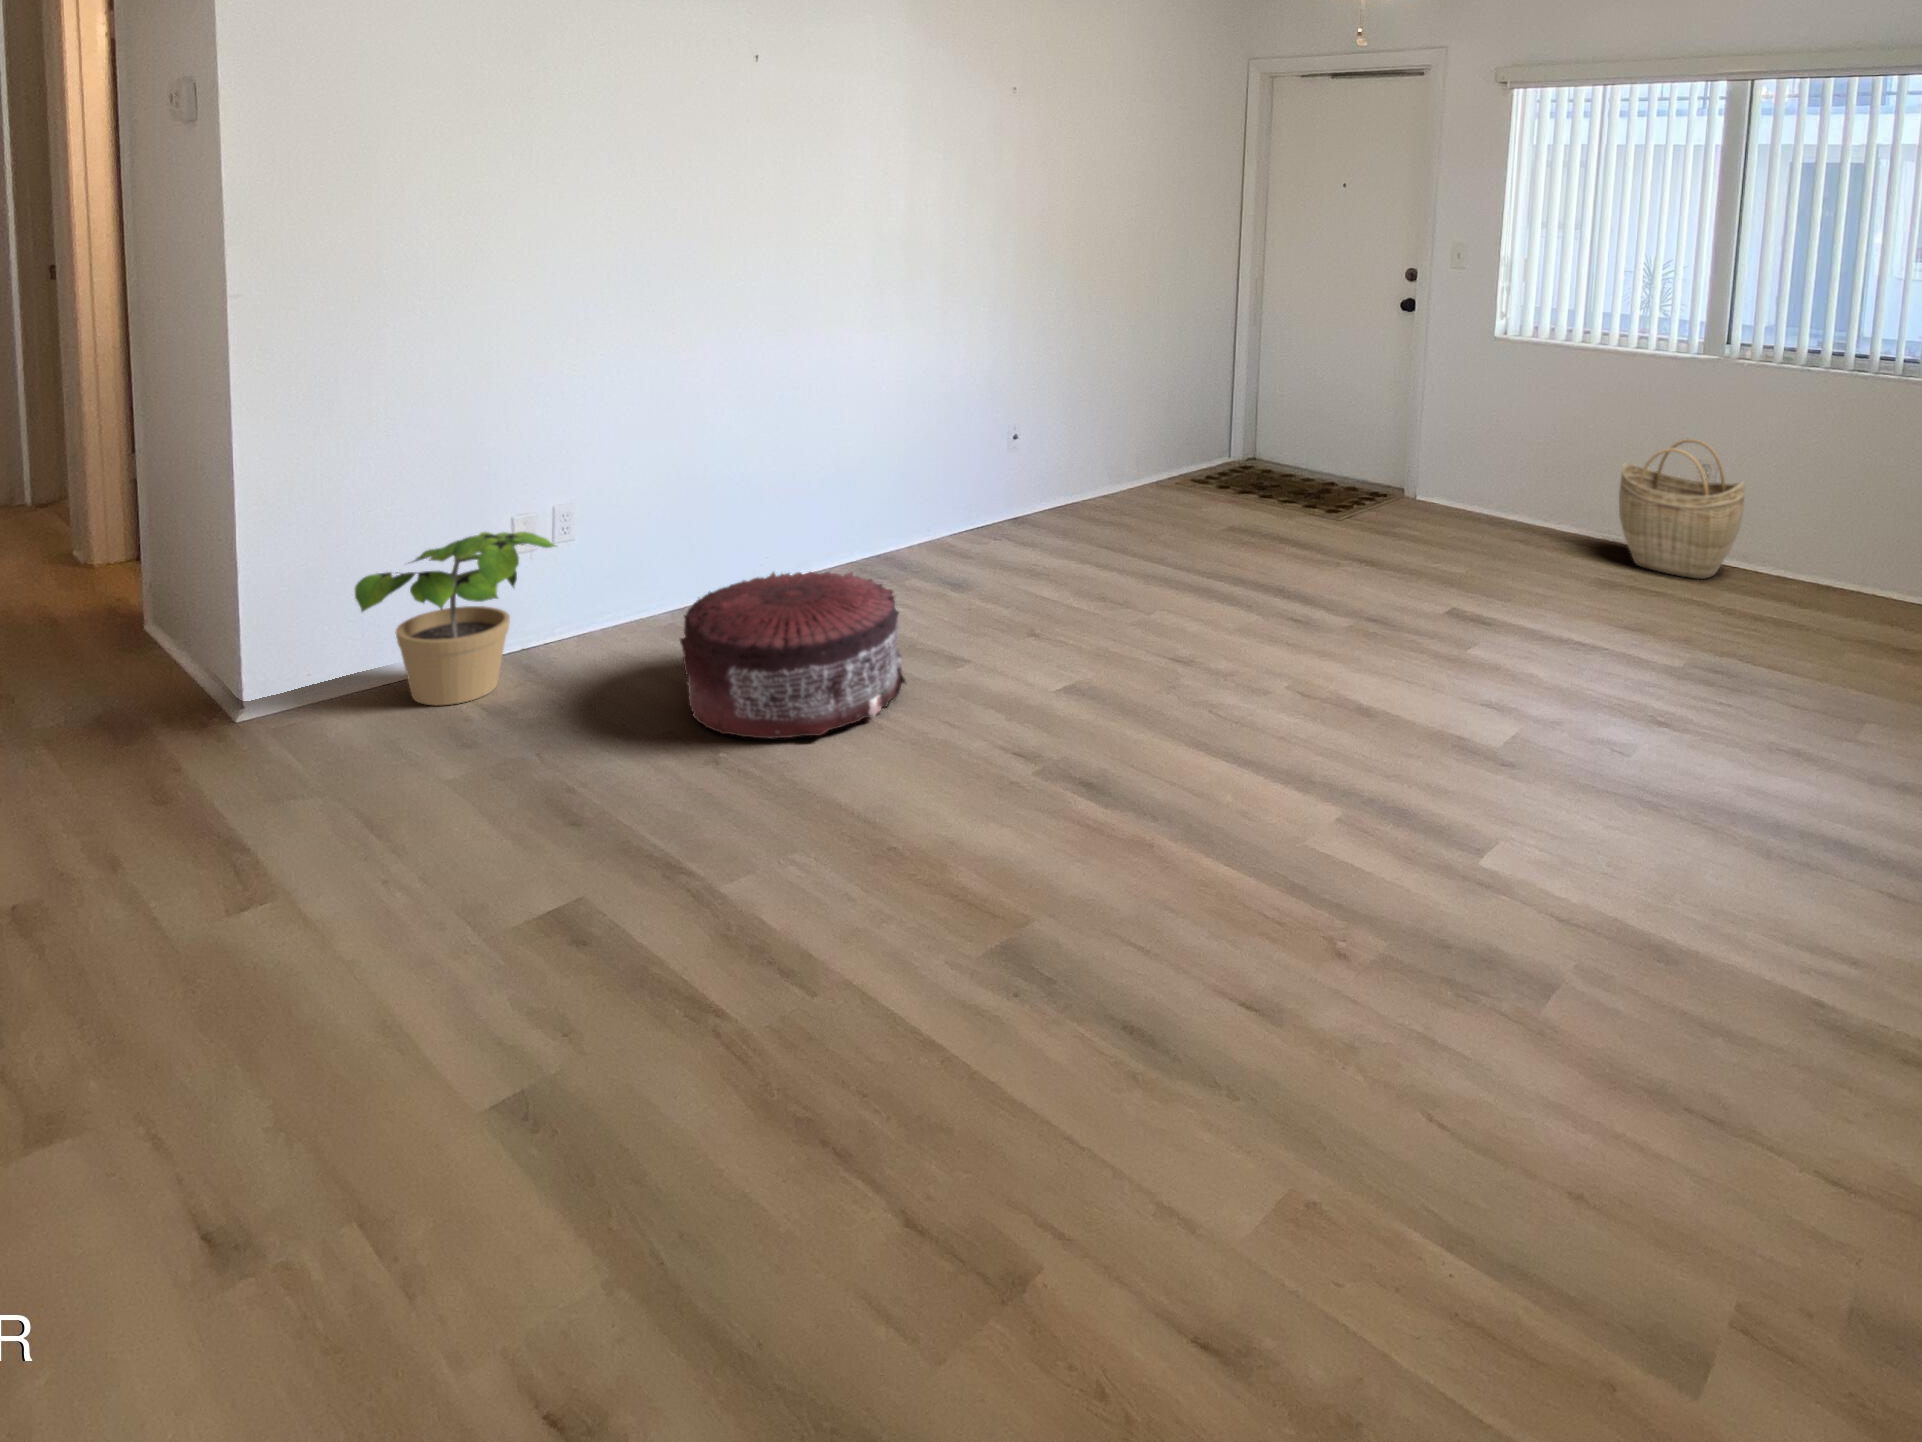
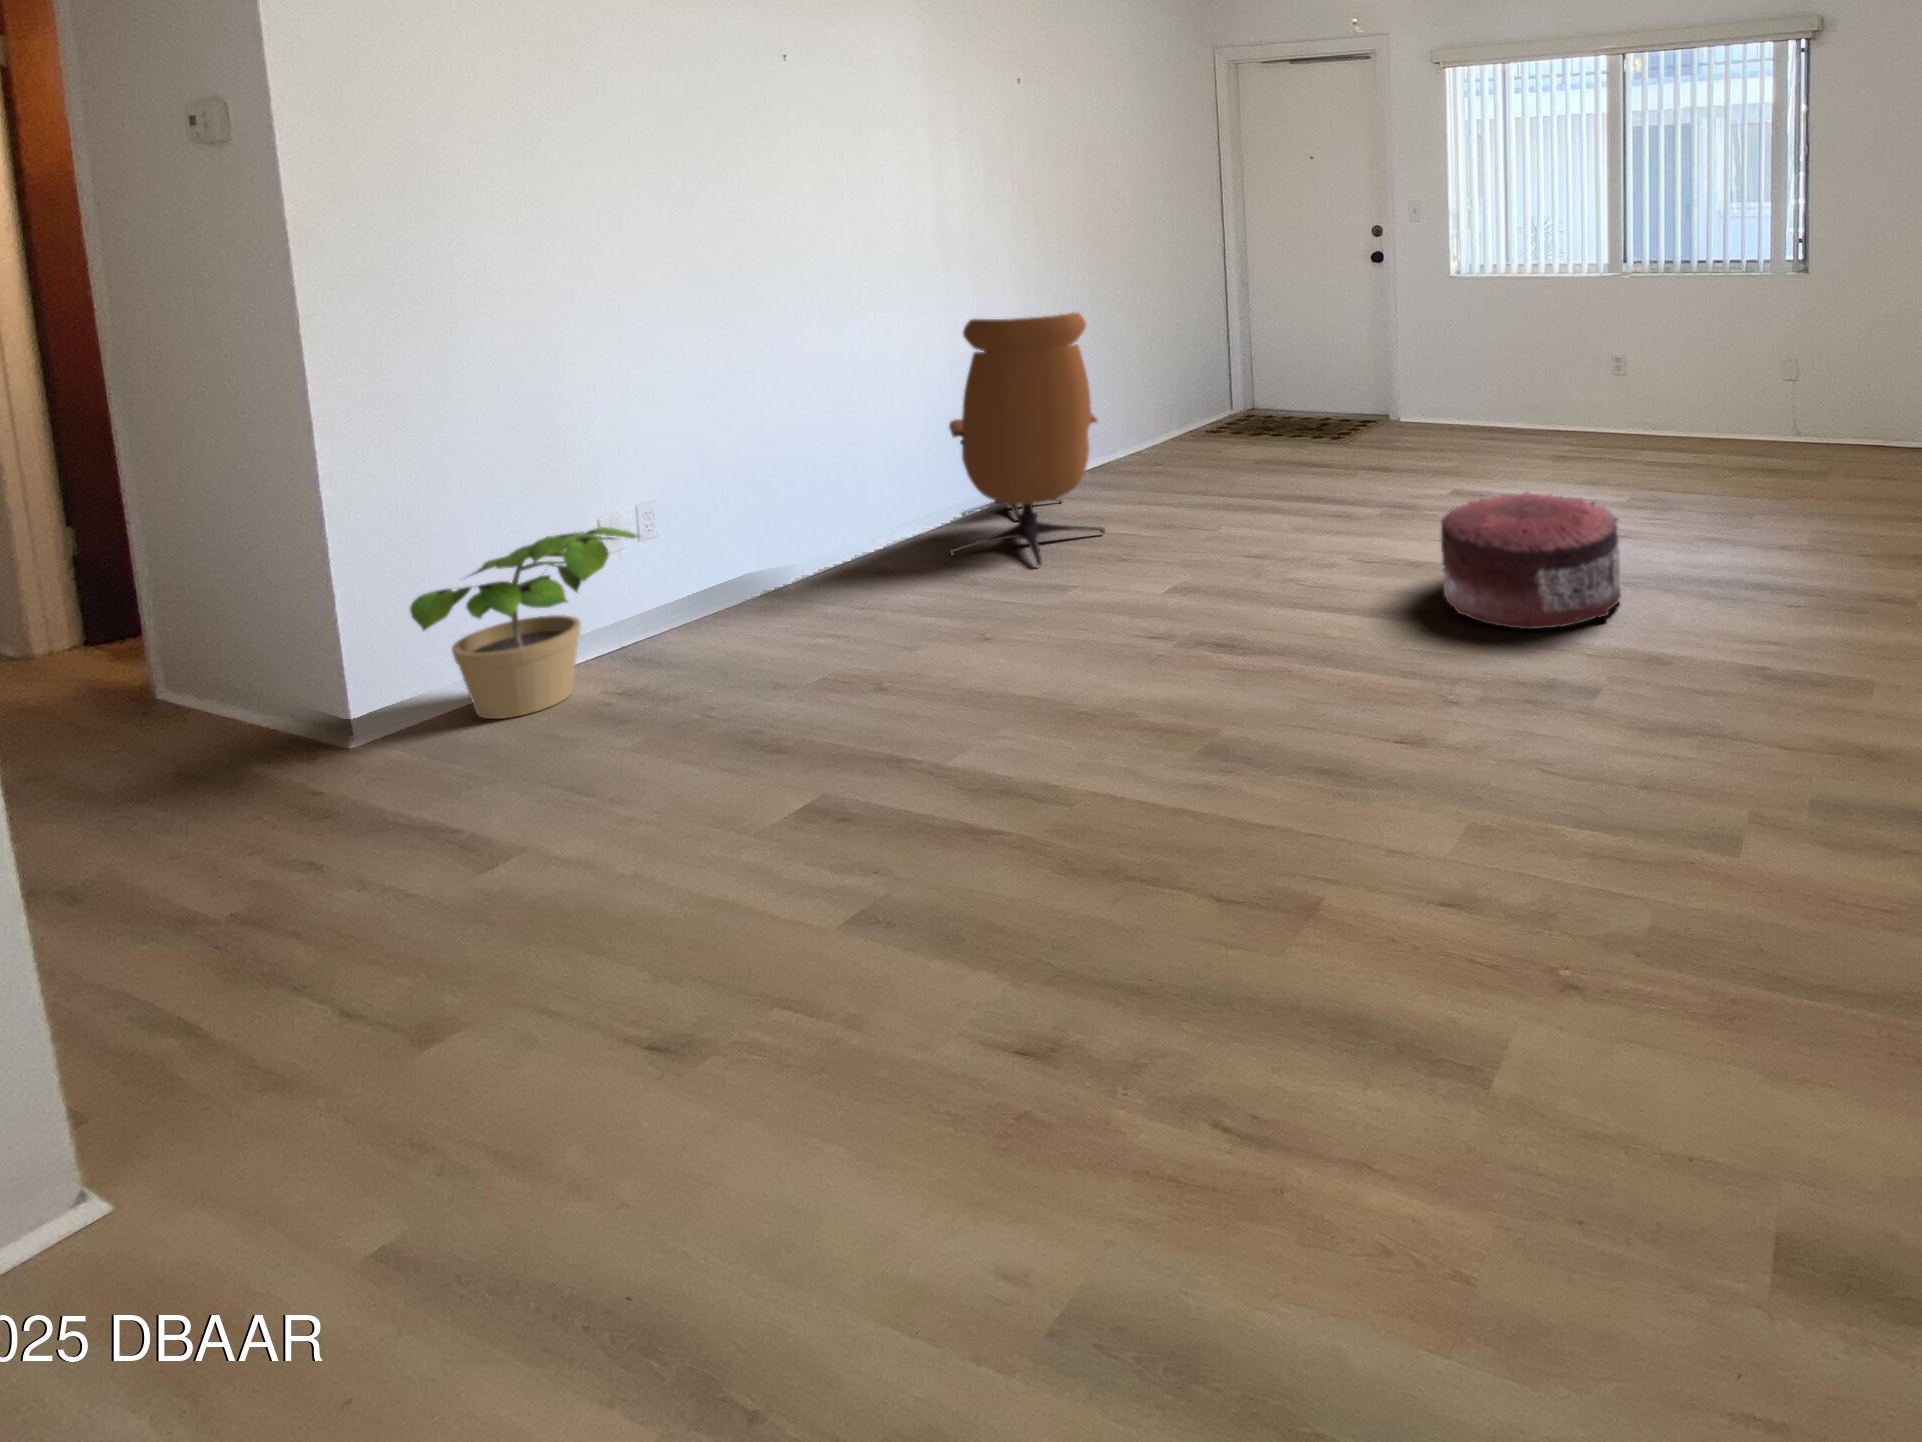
lounge chair: none [885,347,1048,622] -> present [949,313,1105,565]
woven basket: present [1619,439,1745,579] -> none [1558,344,1648,451]
pouf: present [680,571,906,738] -> present [1441,491,1622,629]

